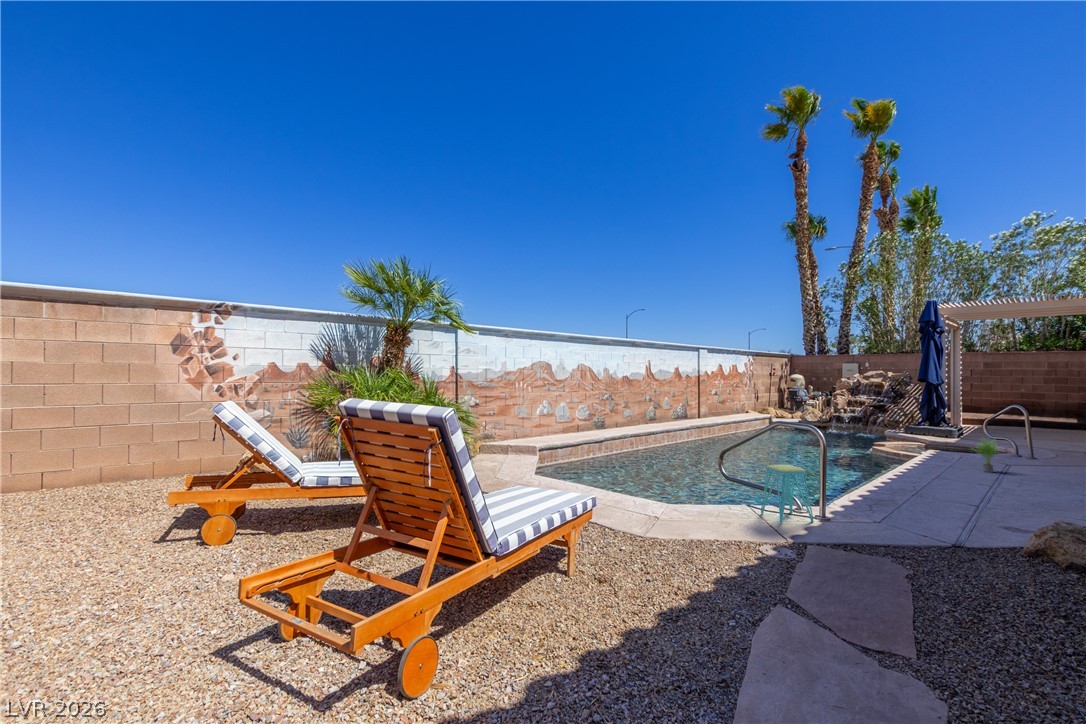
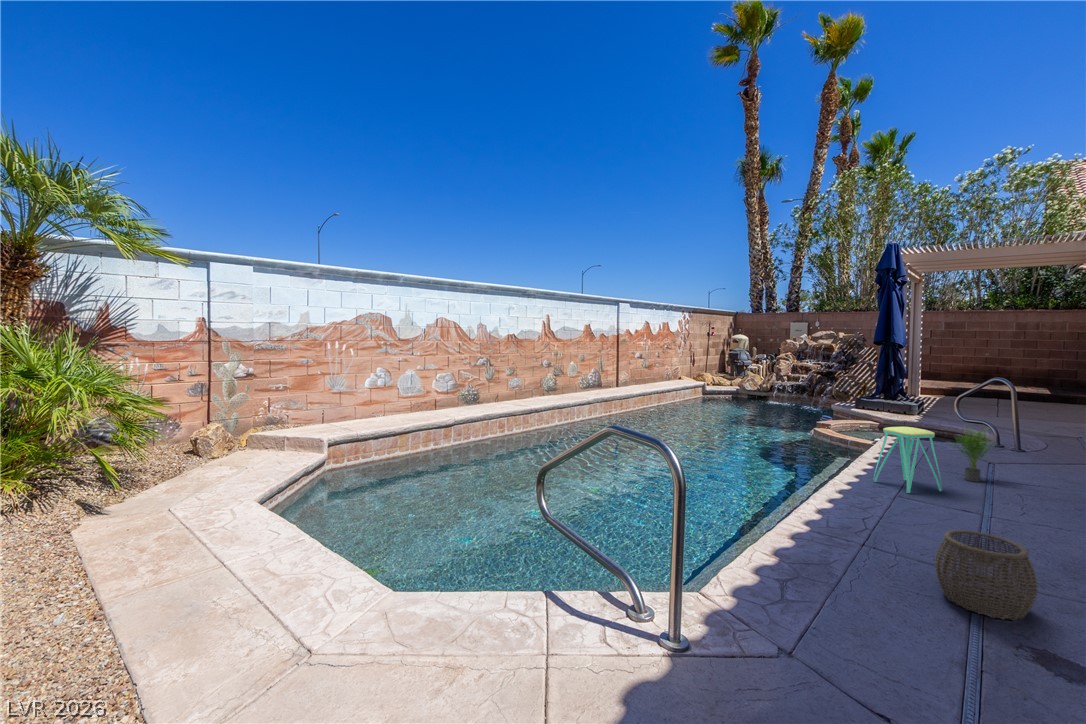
stool: present [761,465,813,523] -> present [874,427,942,493]
woven basket: none [953,476,1000,512] -> present [935,530,1038,620]

